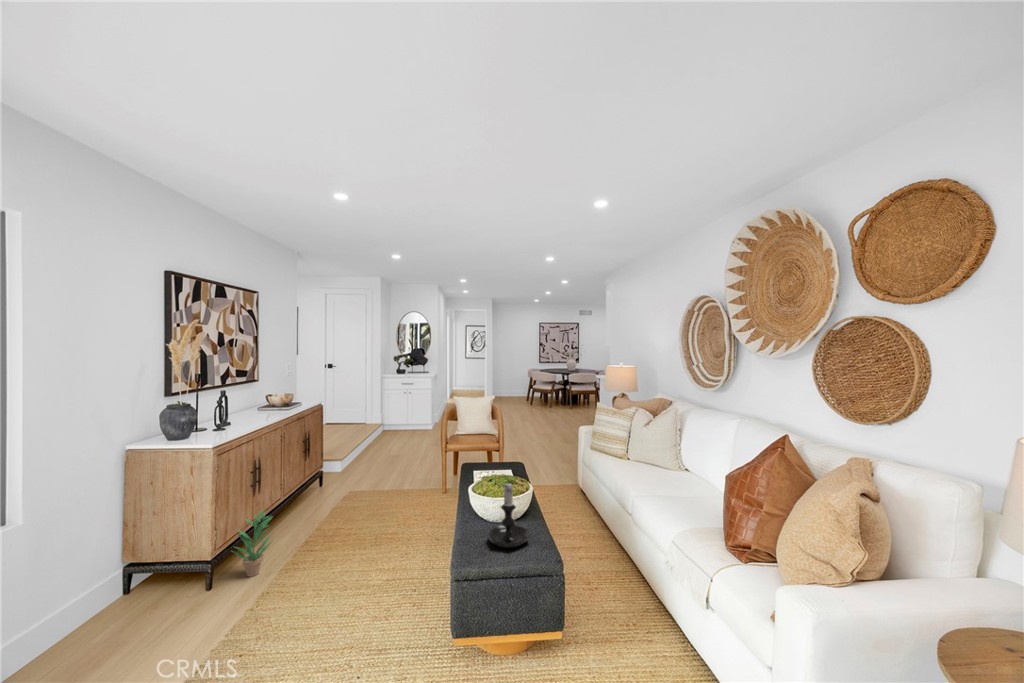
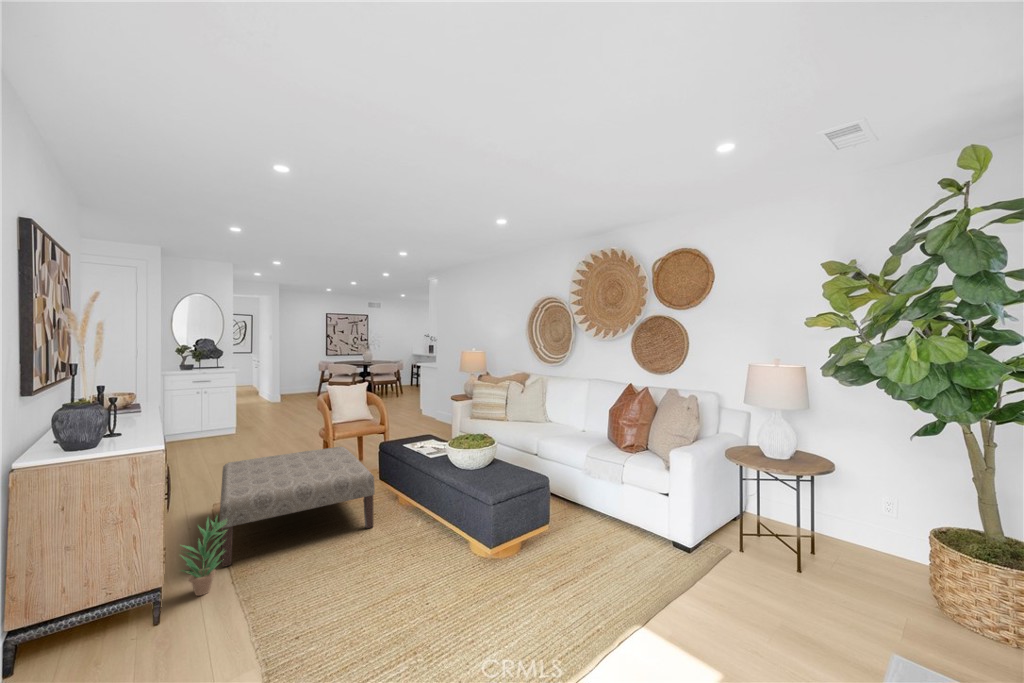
ottoman: none [284,460,441,557] -> present [220,447,375,567]
candle holder: present [488,483,530,548] -> none [487,429,518,477]

